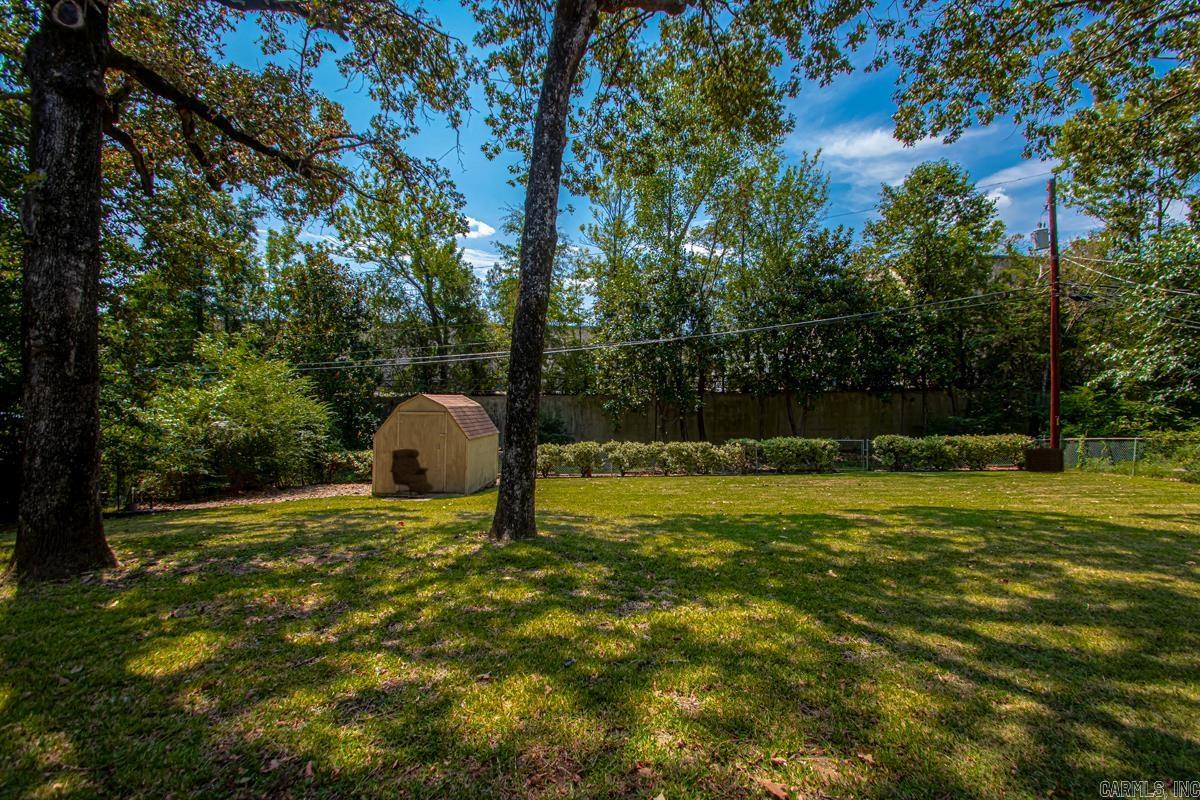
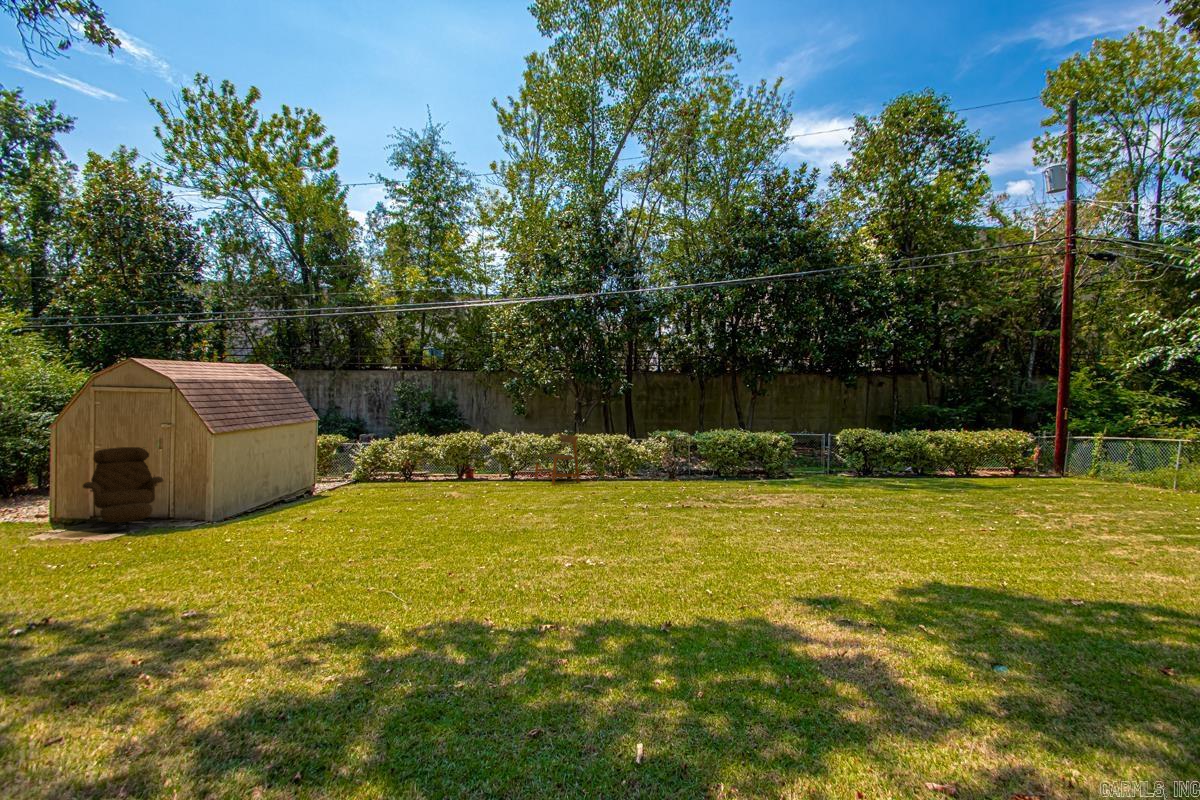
bench: none [641,442,678,479] -> present [535,433,580,485]
wooden crate: present [1025,448,1065,473] -> none [1025,448,1075,481]

